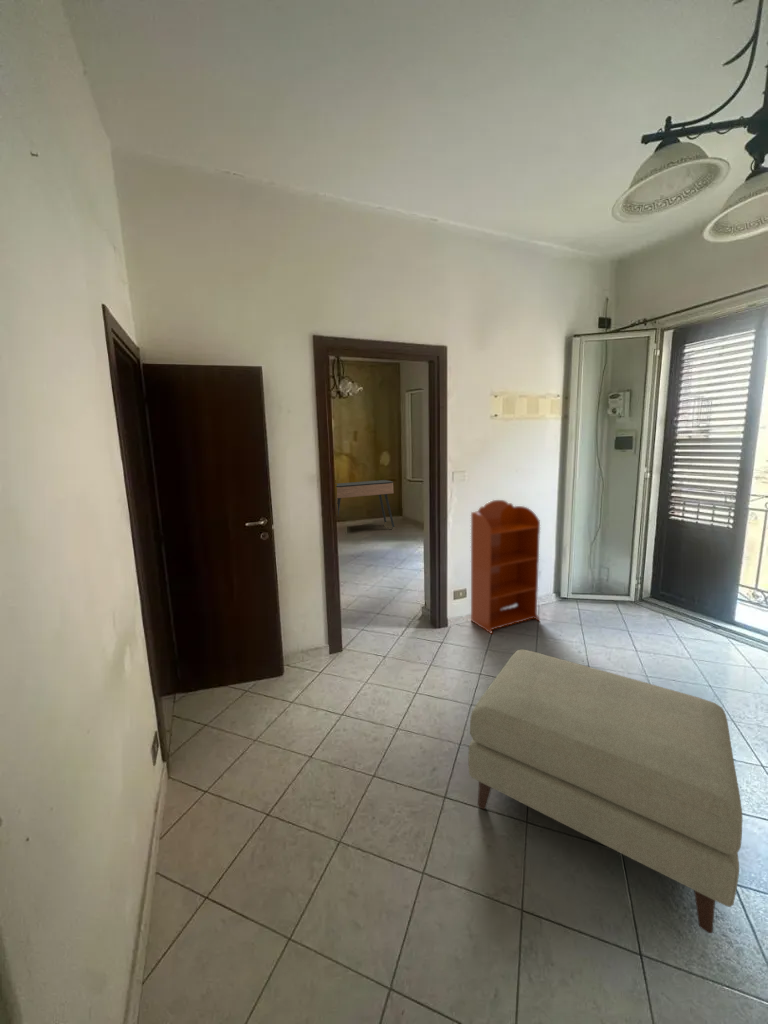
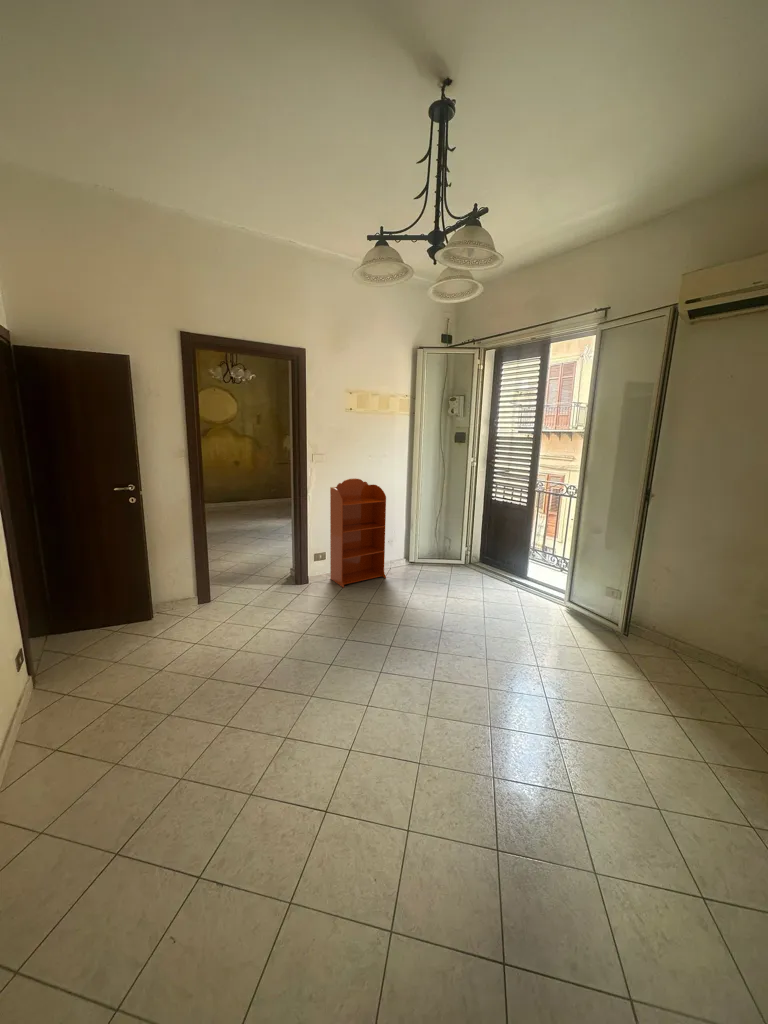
console table: present [336,480,394,527] -> none [222,463,291,515]
ottoman: present [468,650,743,933] -> none [279,584,450,734]

